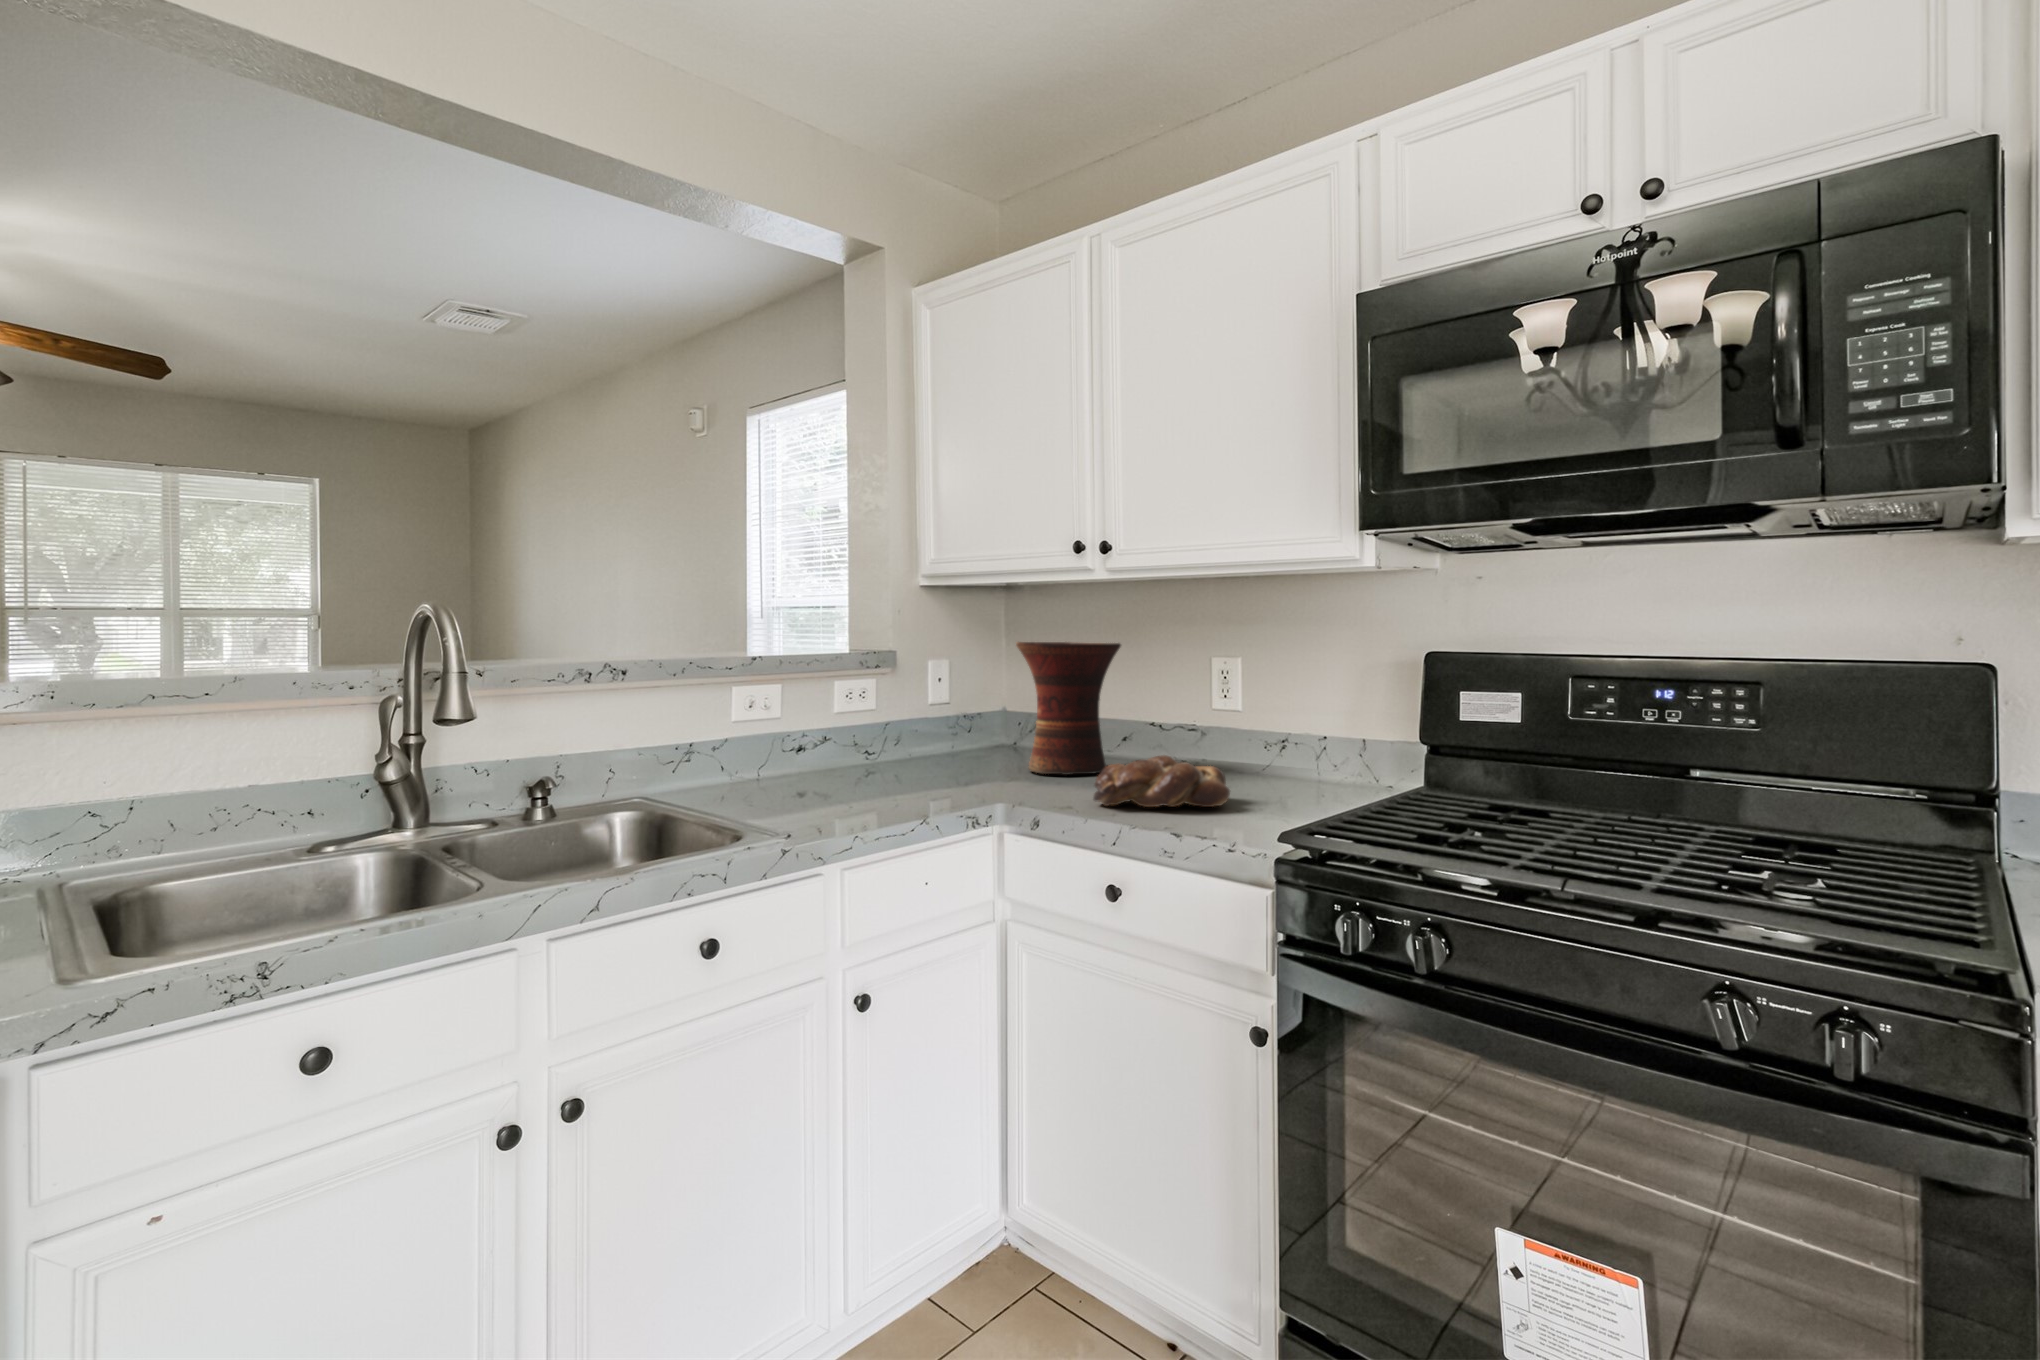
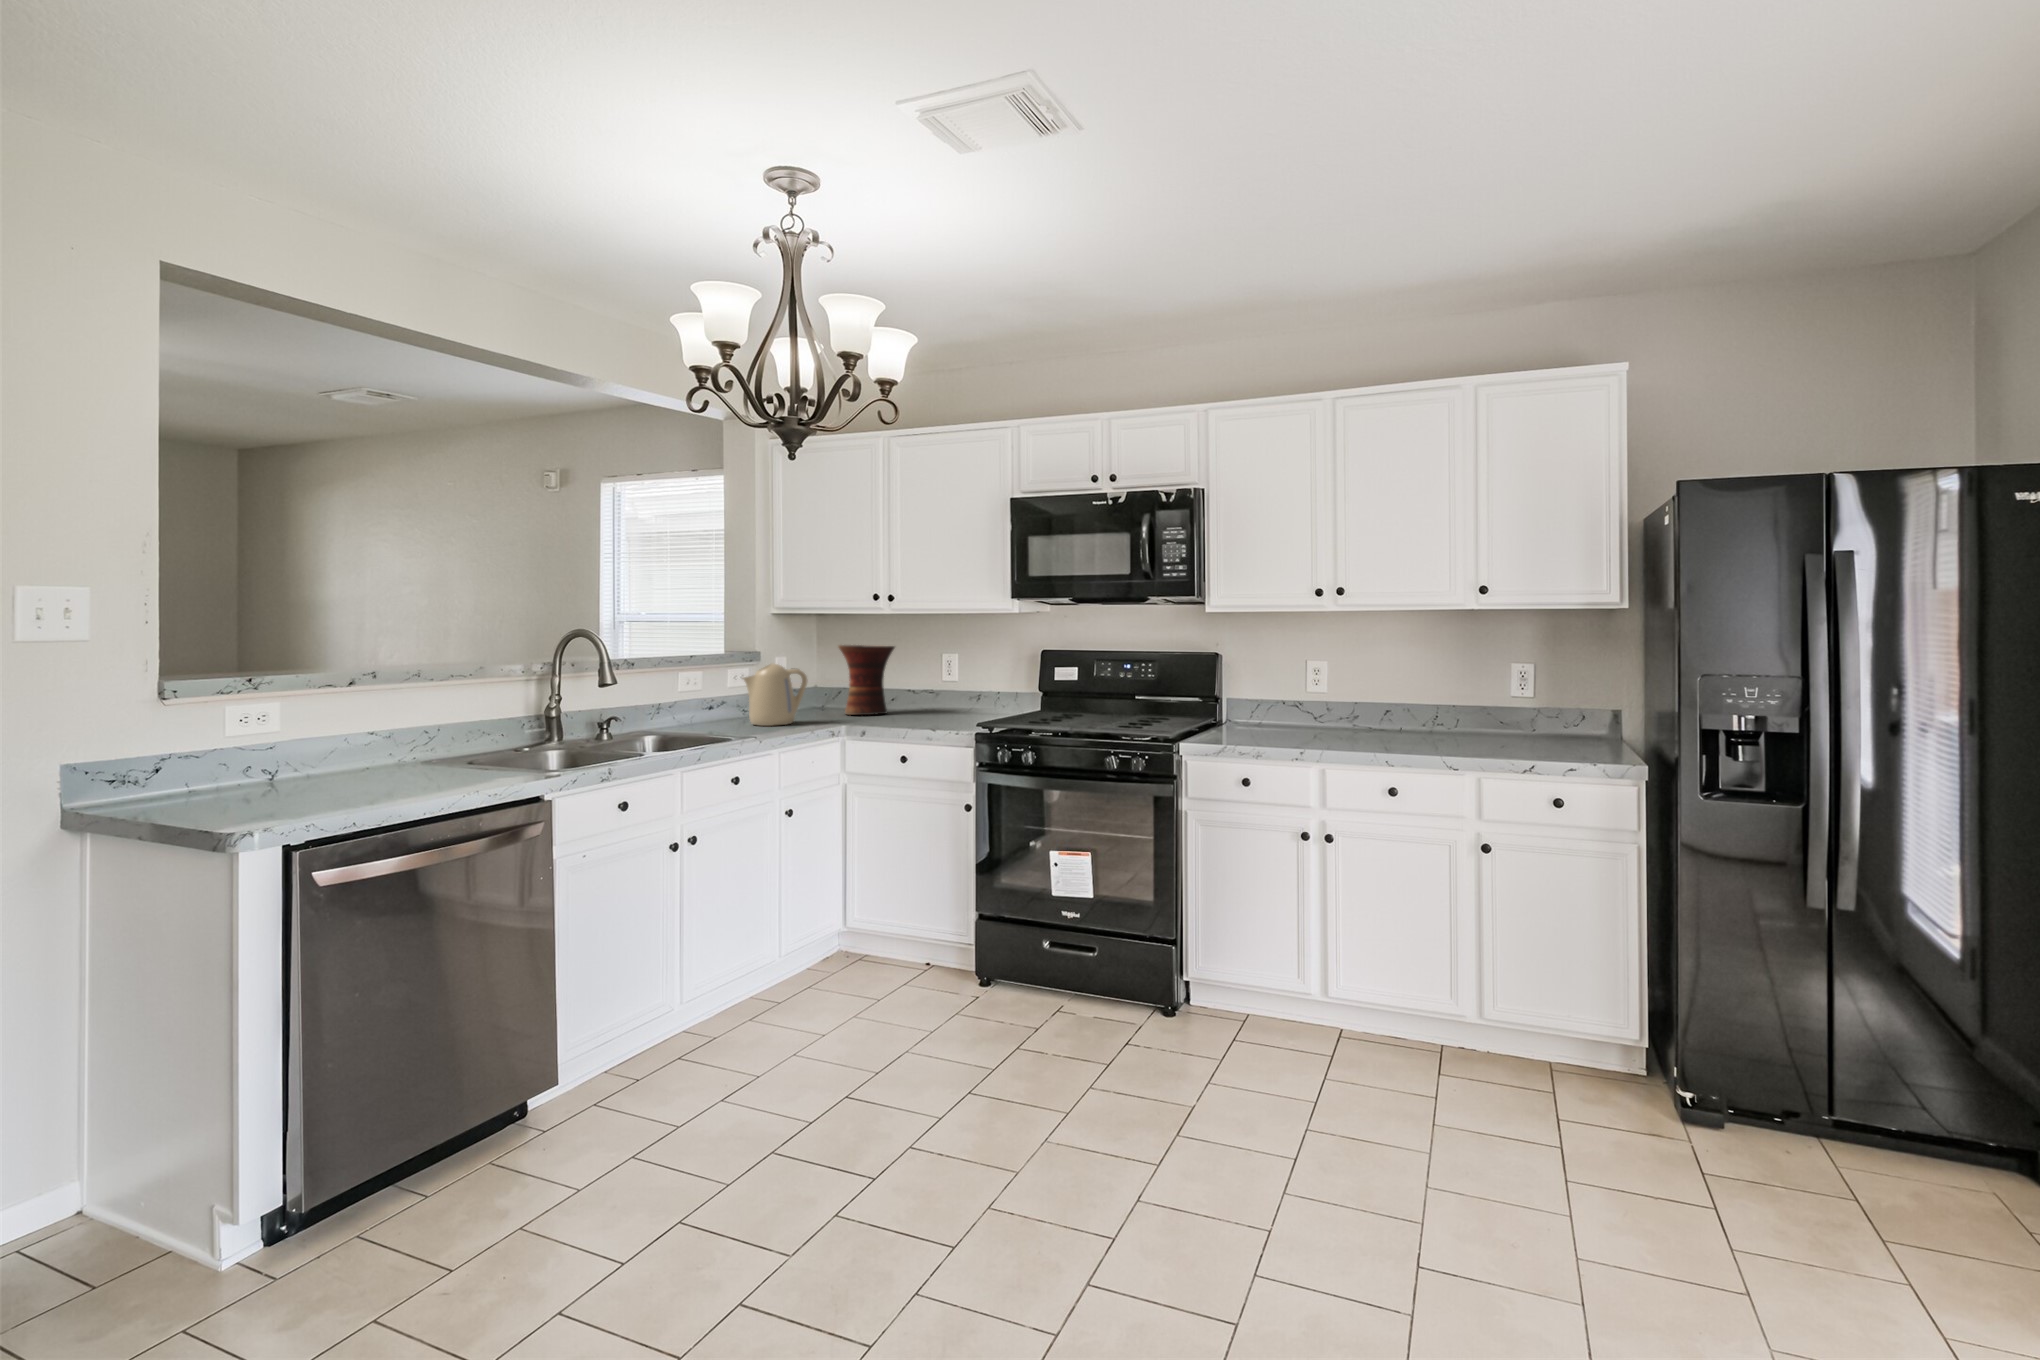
kettle: none [818,676,941,798] -> present [743,664,807,726]
bread loaf: present [1093,755,1230,807] -> none [890,699,955,723]

